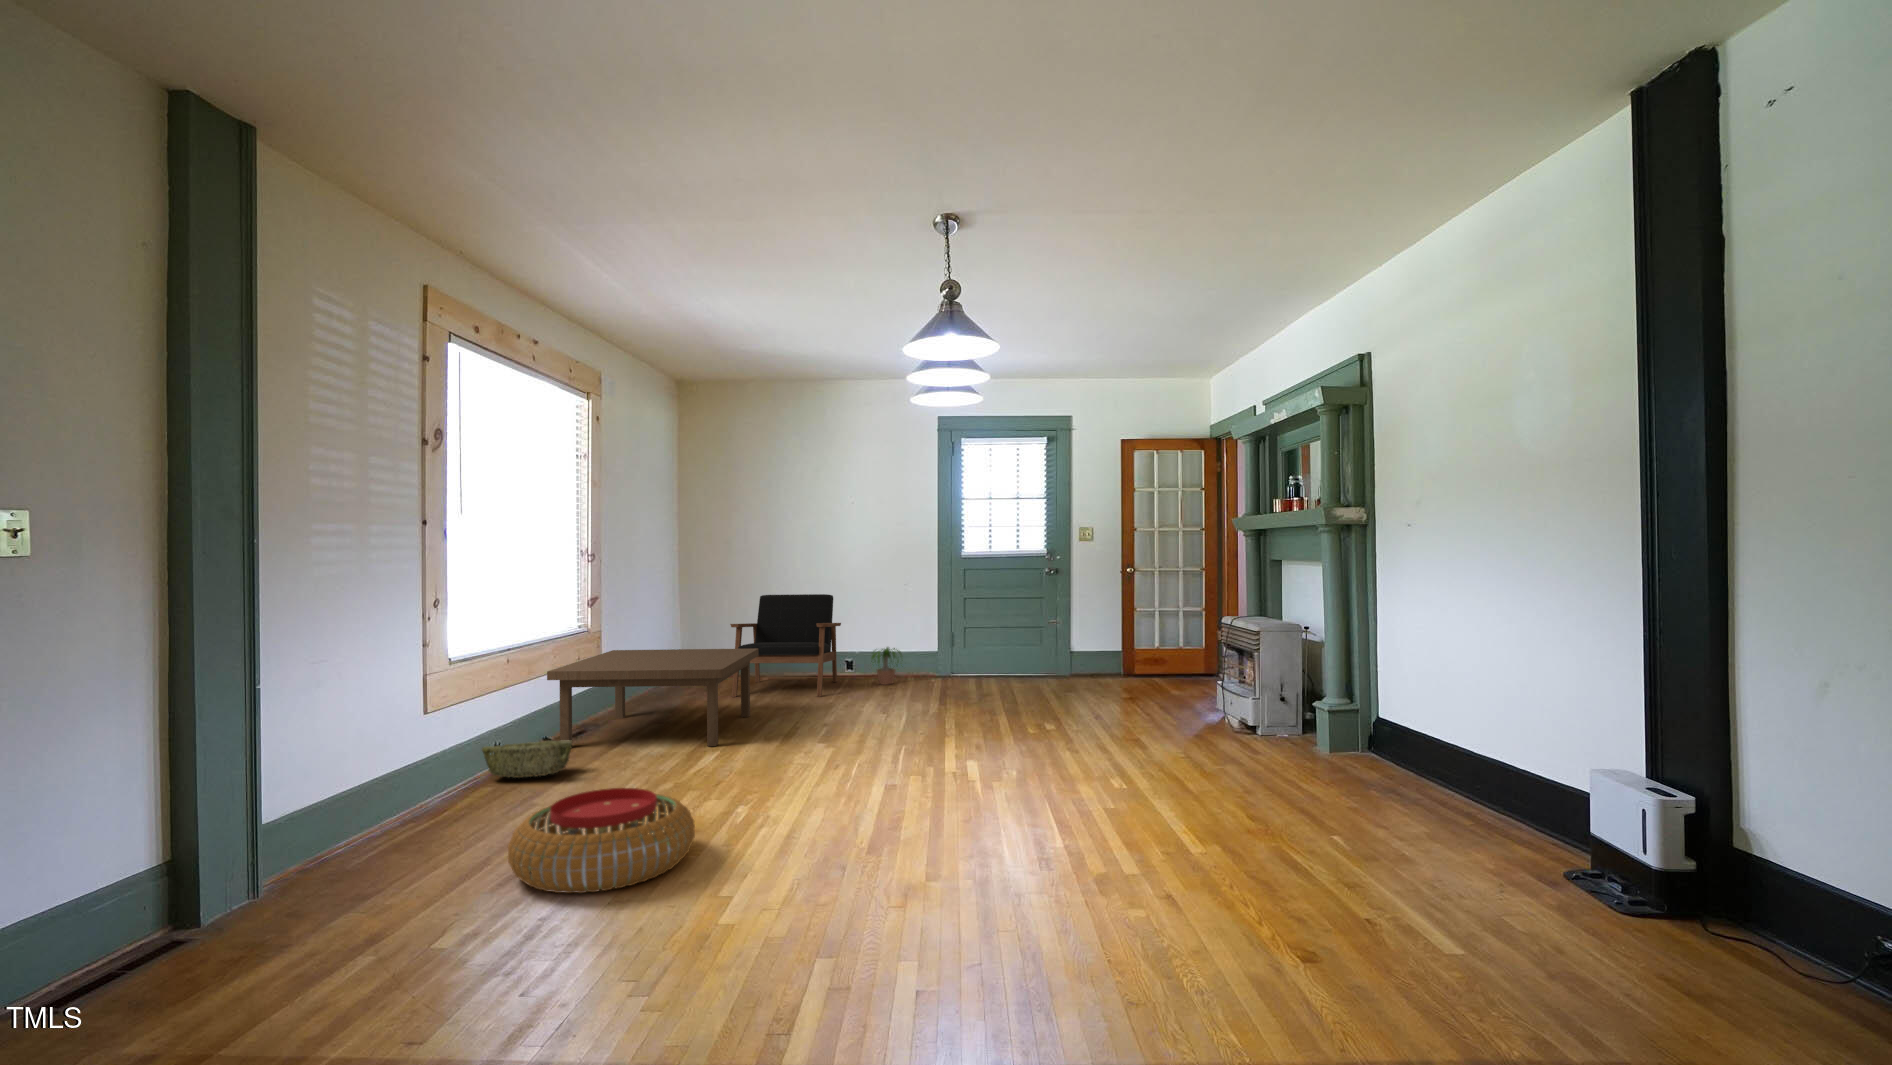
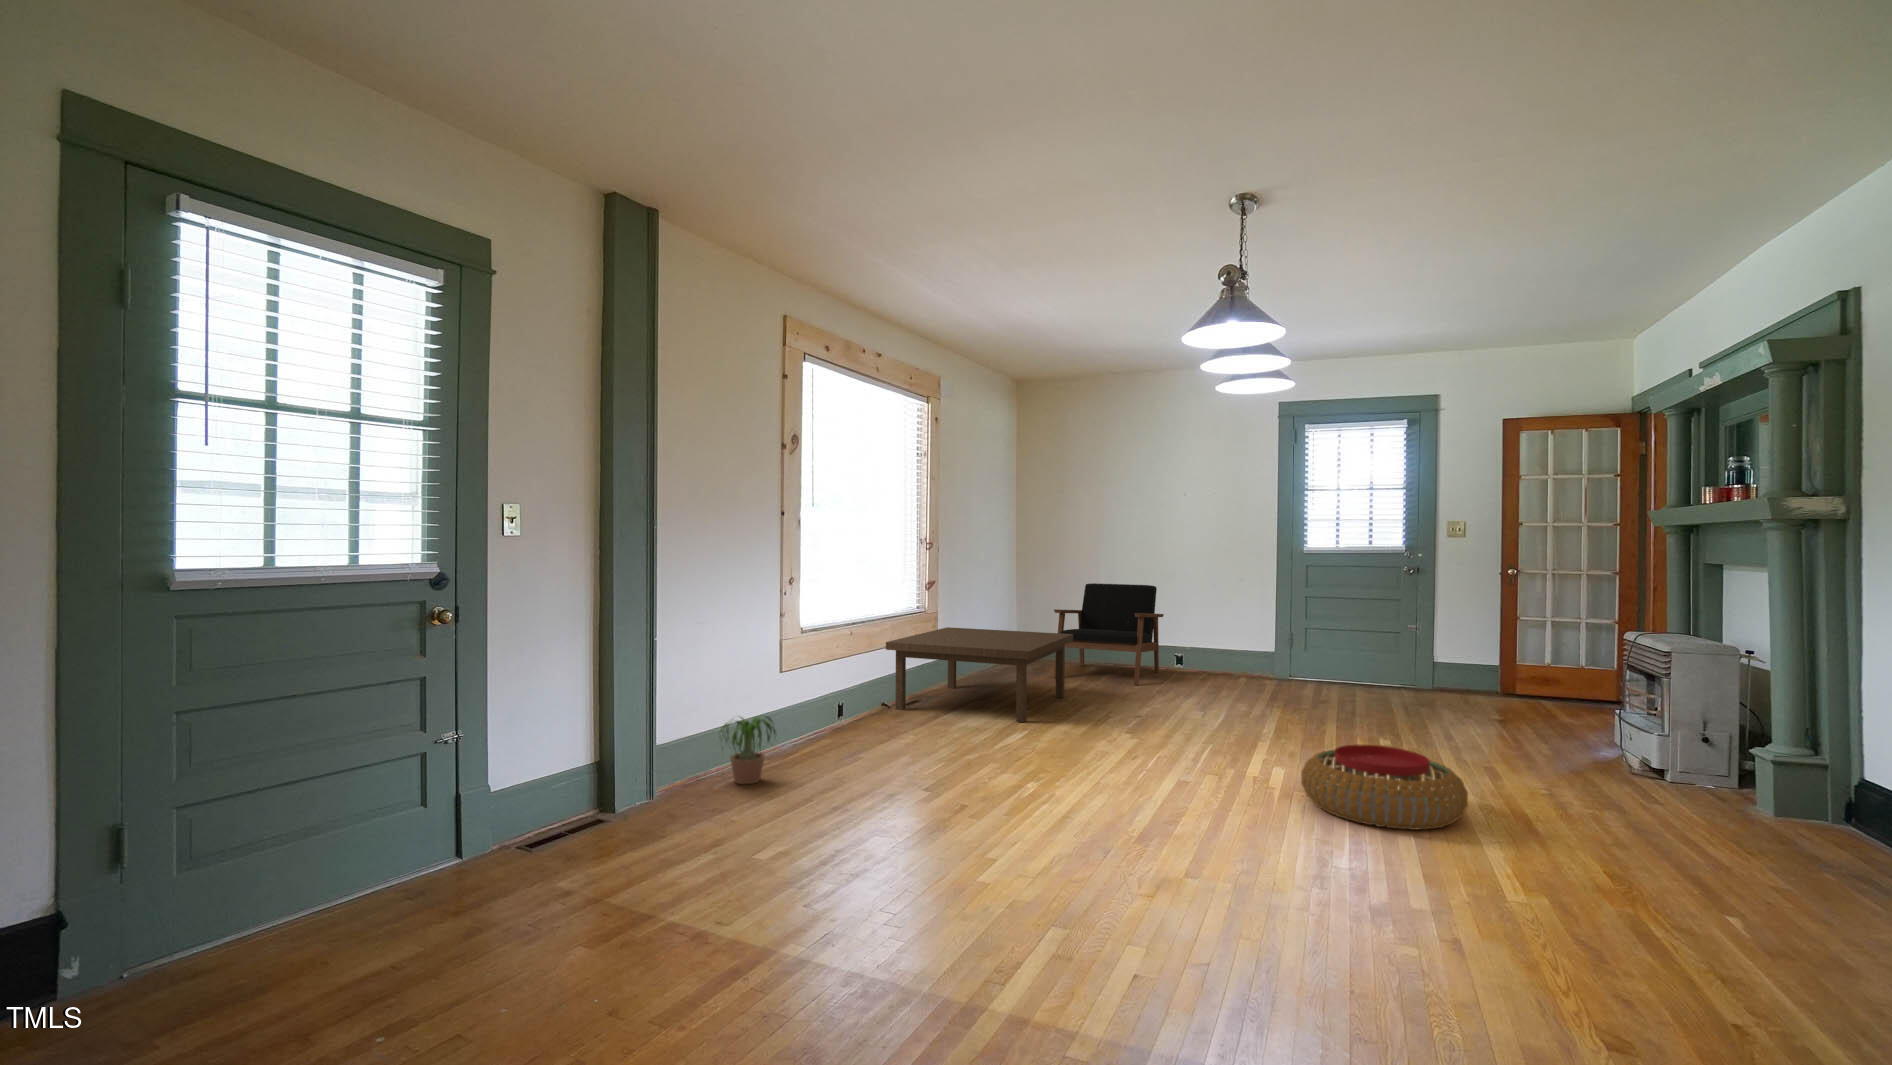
potted plant: present [872,647,902,685] -> present [721,716,776,784]
woven basket: present [482,741,572,778] -> none [829,701,899,732]
pouf: present [508,788,695,893] -> present [1301,745,1468,830]

